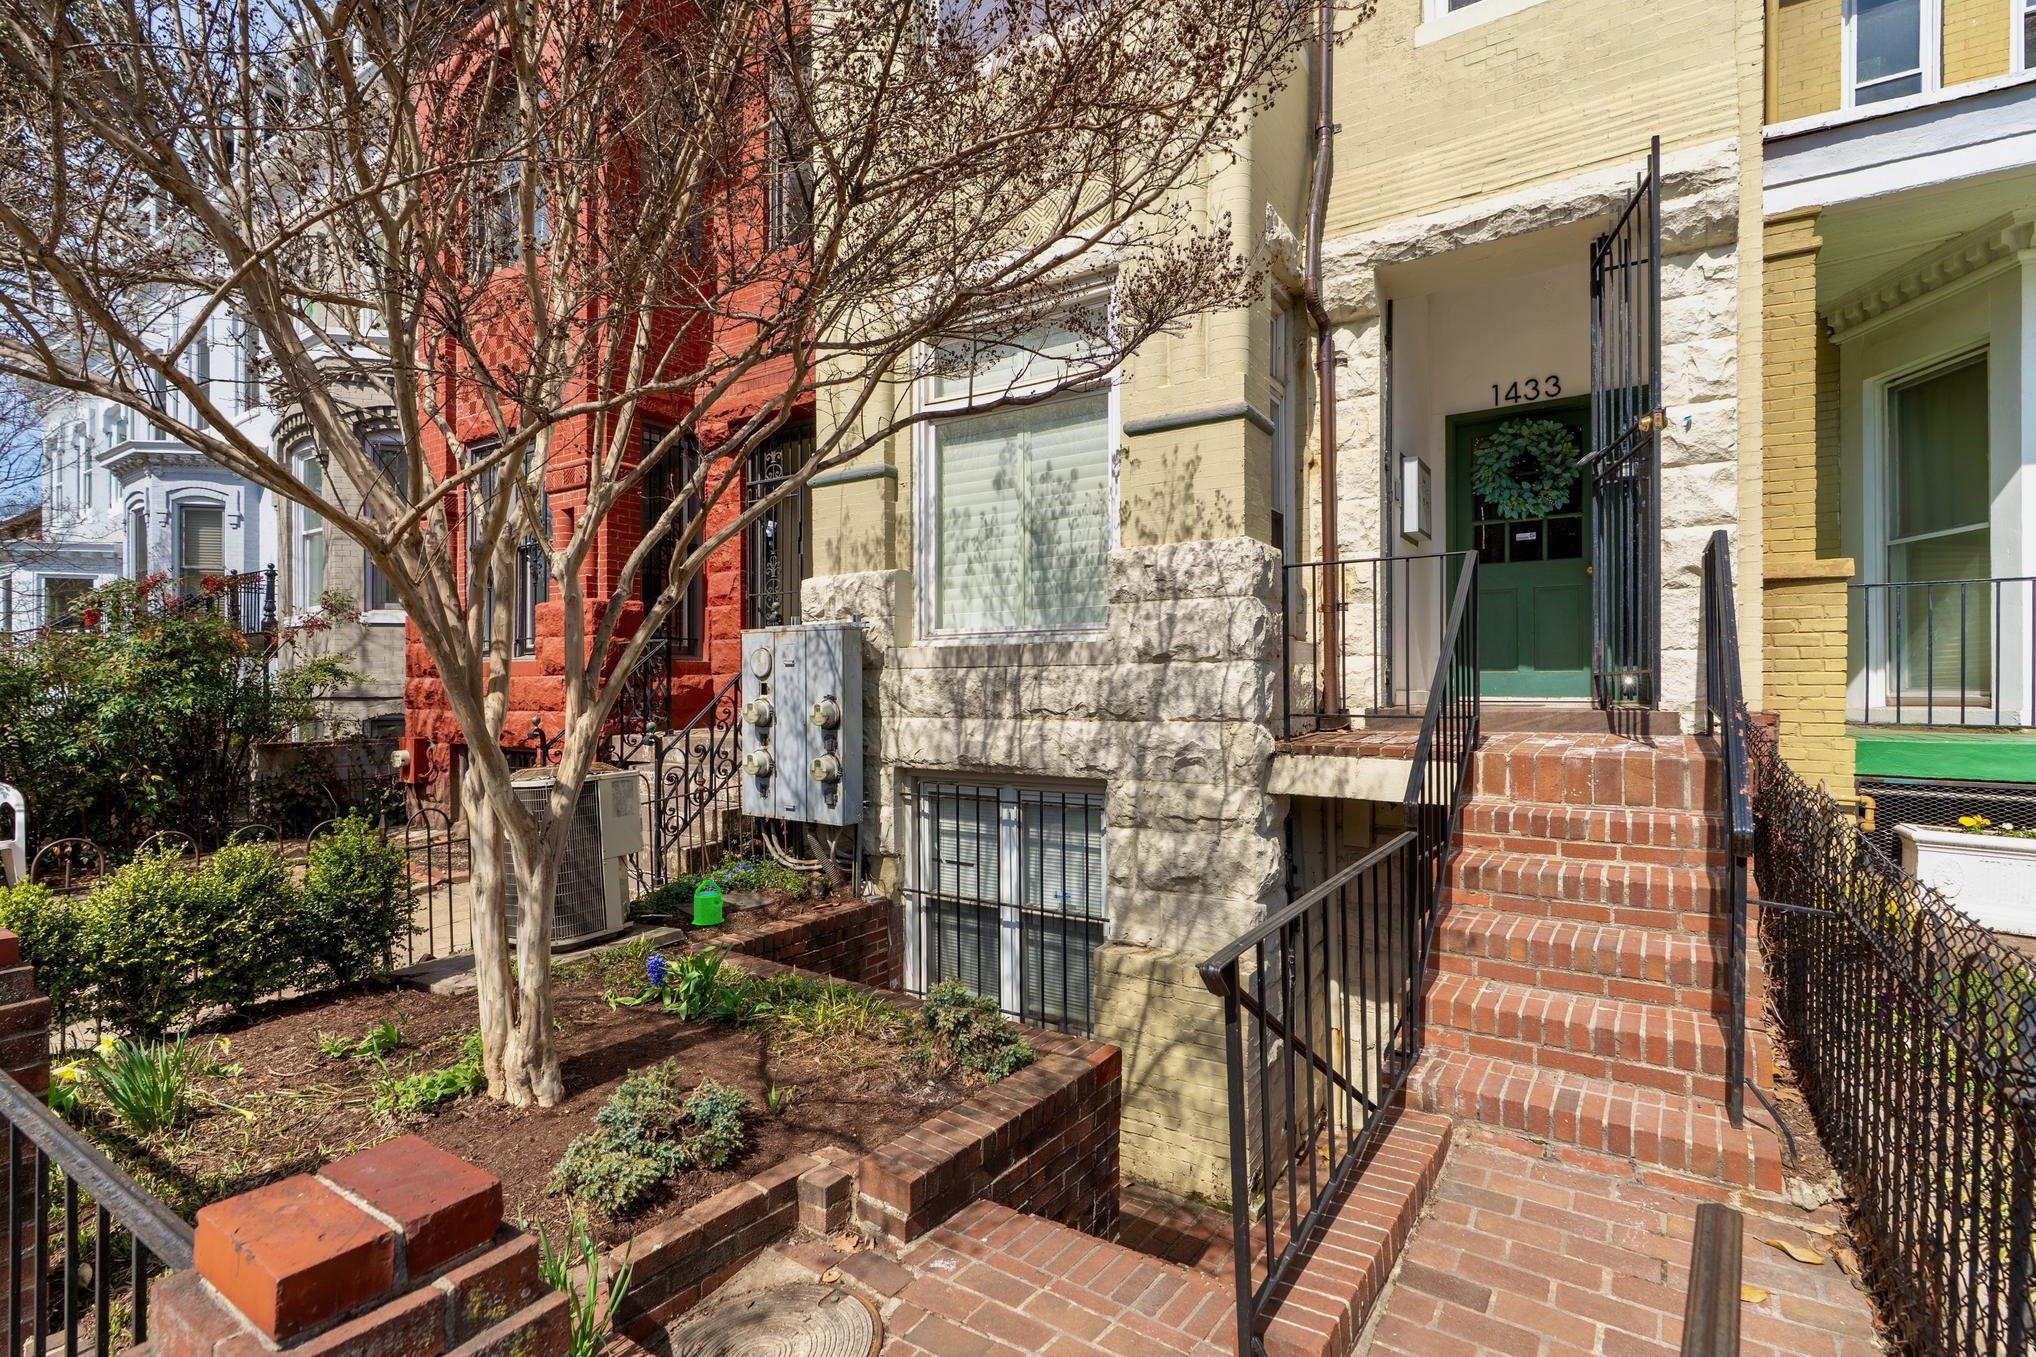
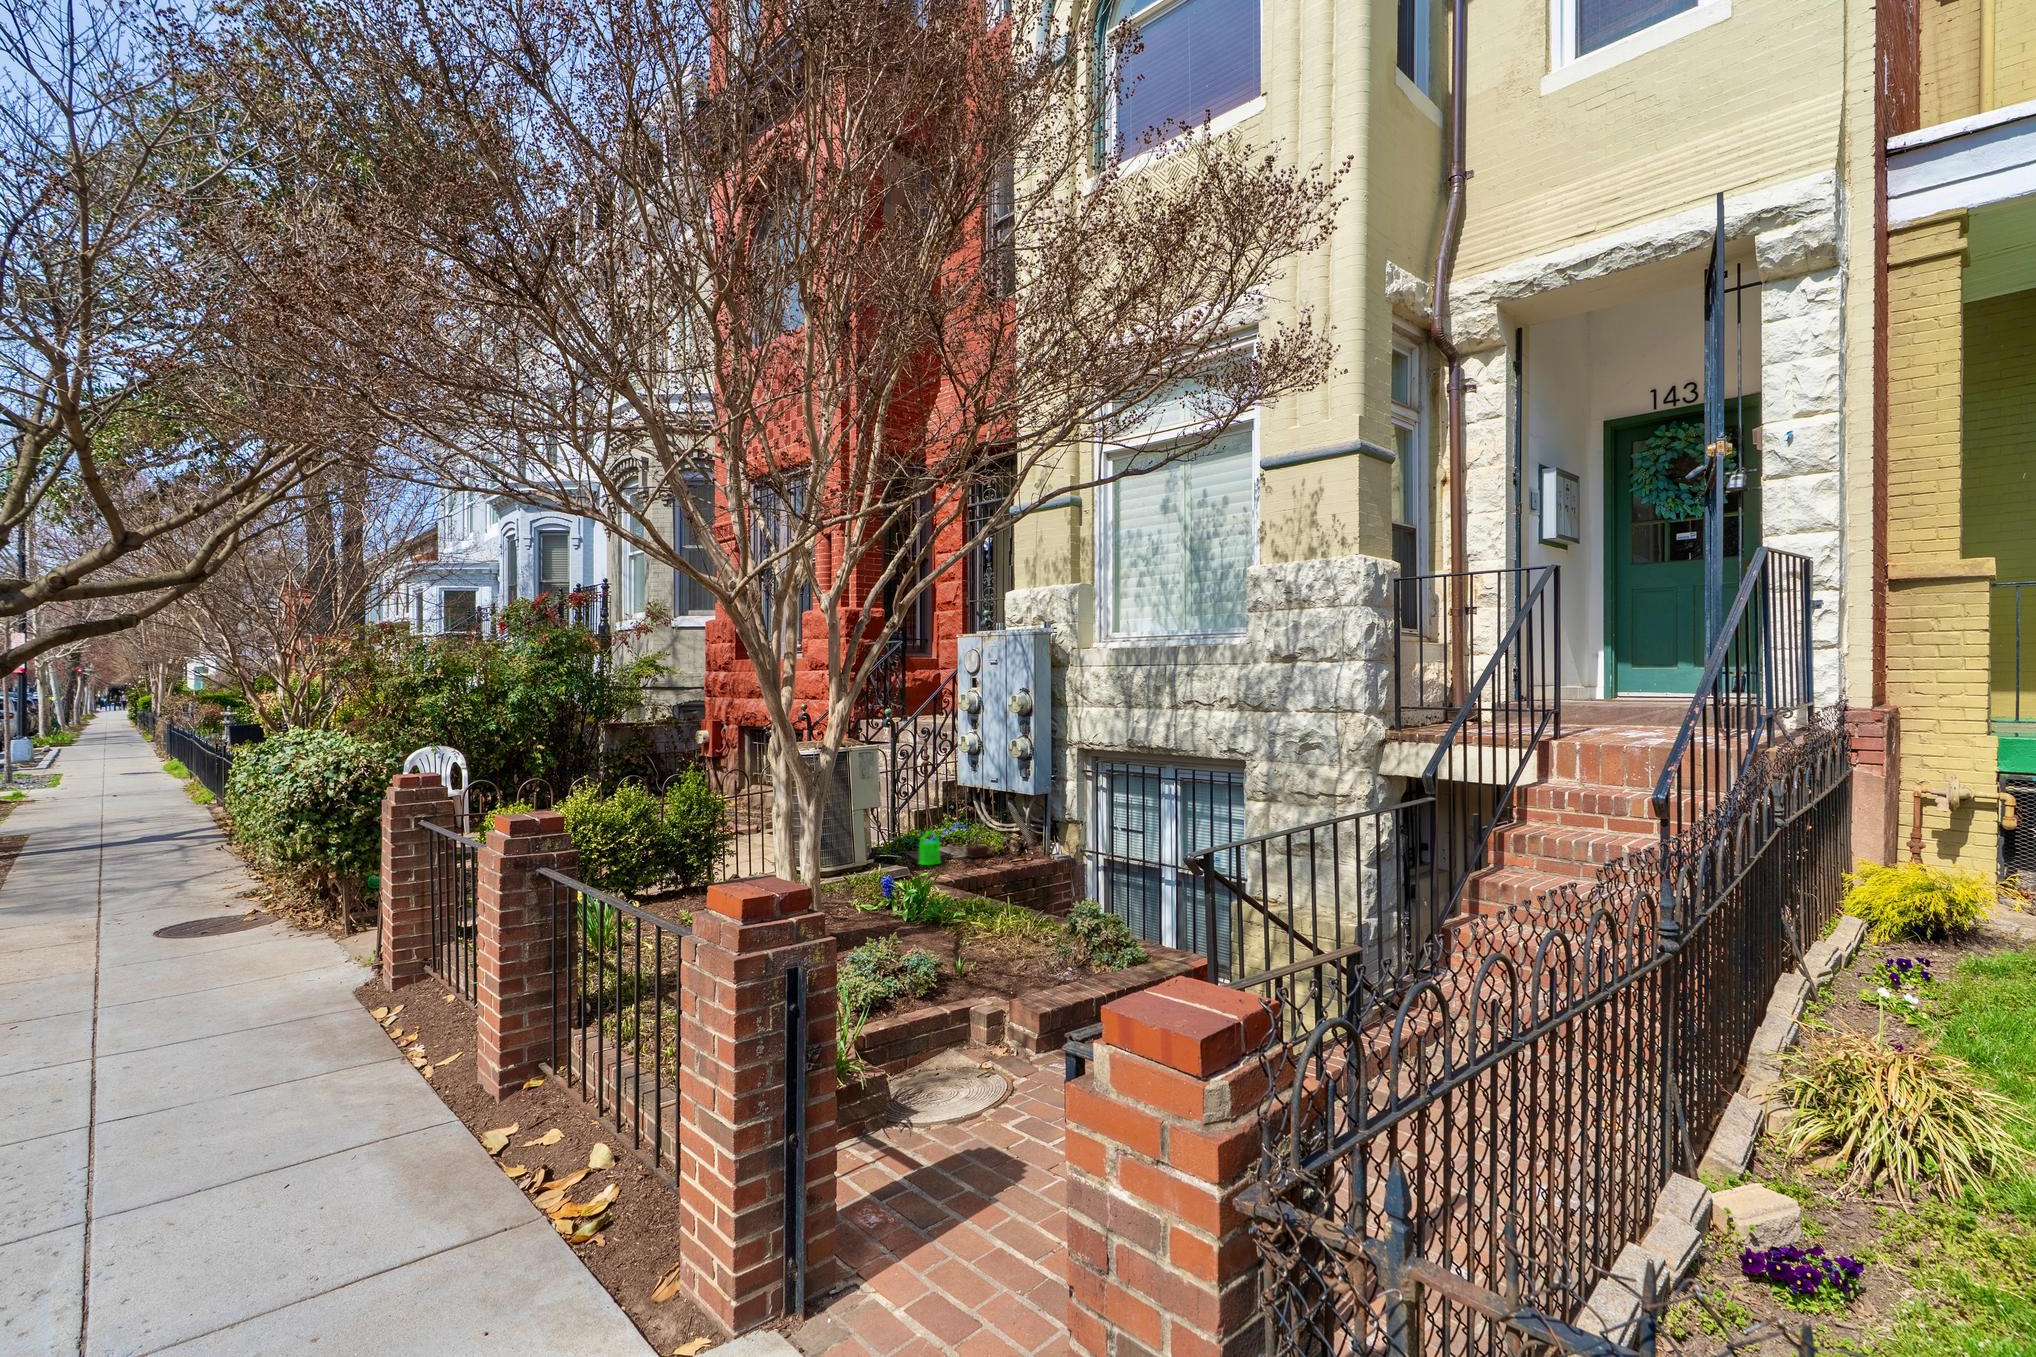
potted plant: none [750,836,810,912] -> present [962,802,1006,858]

